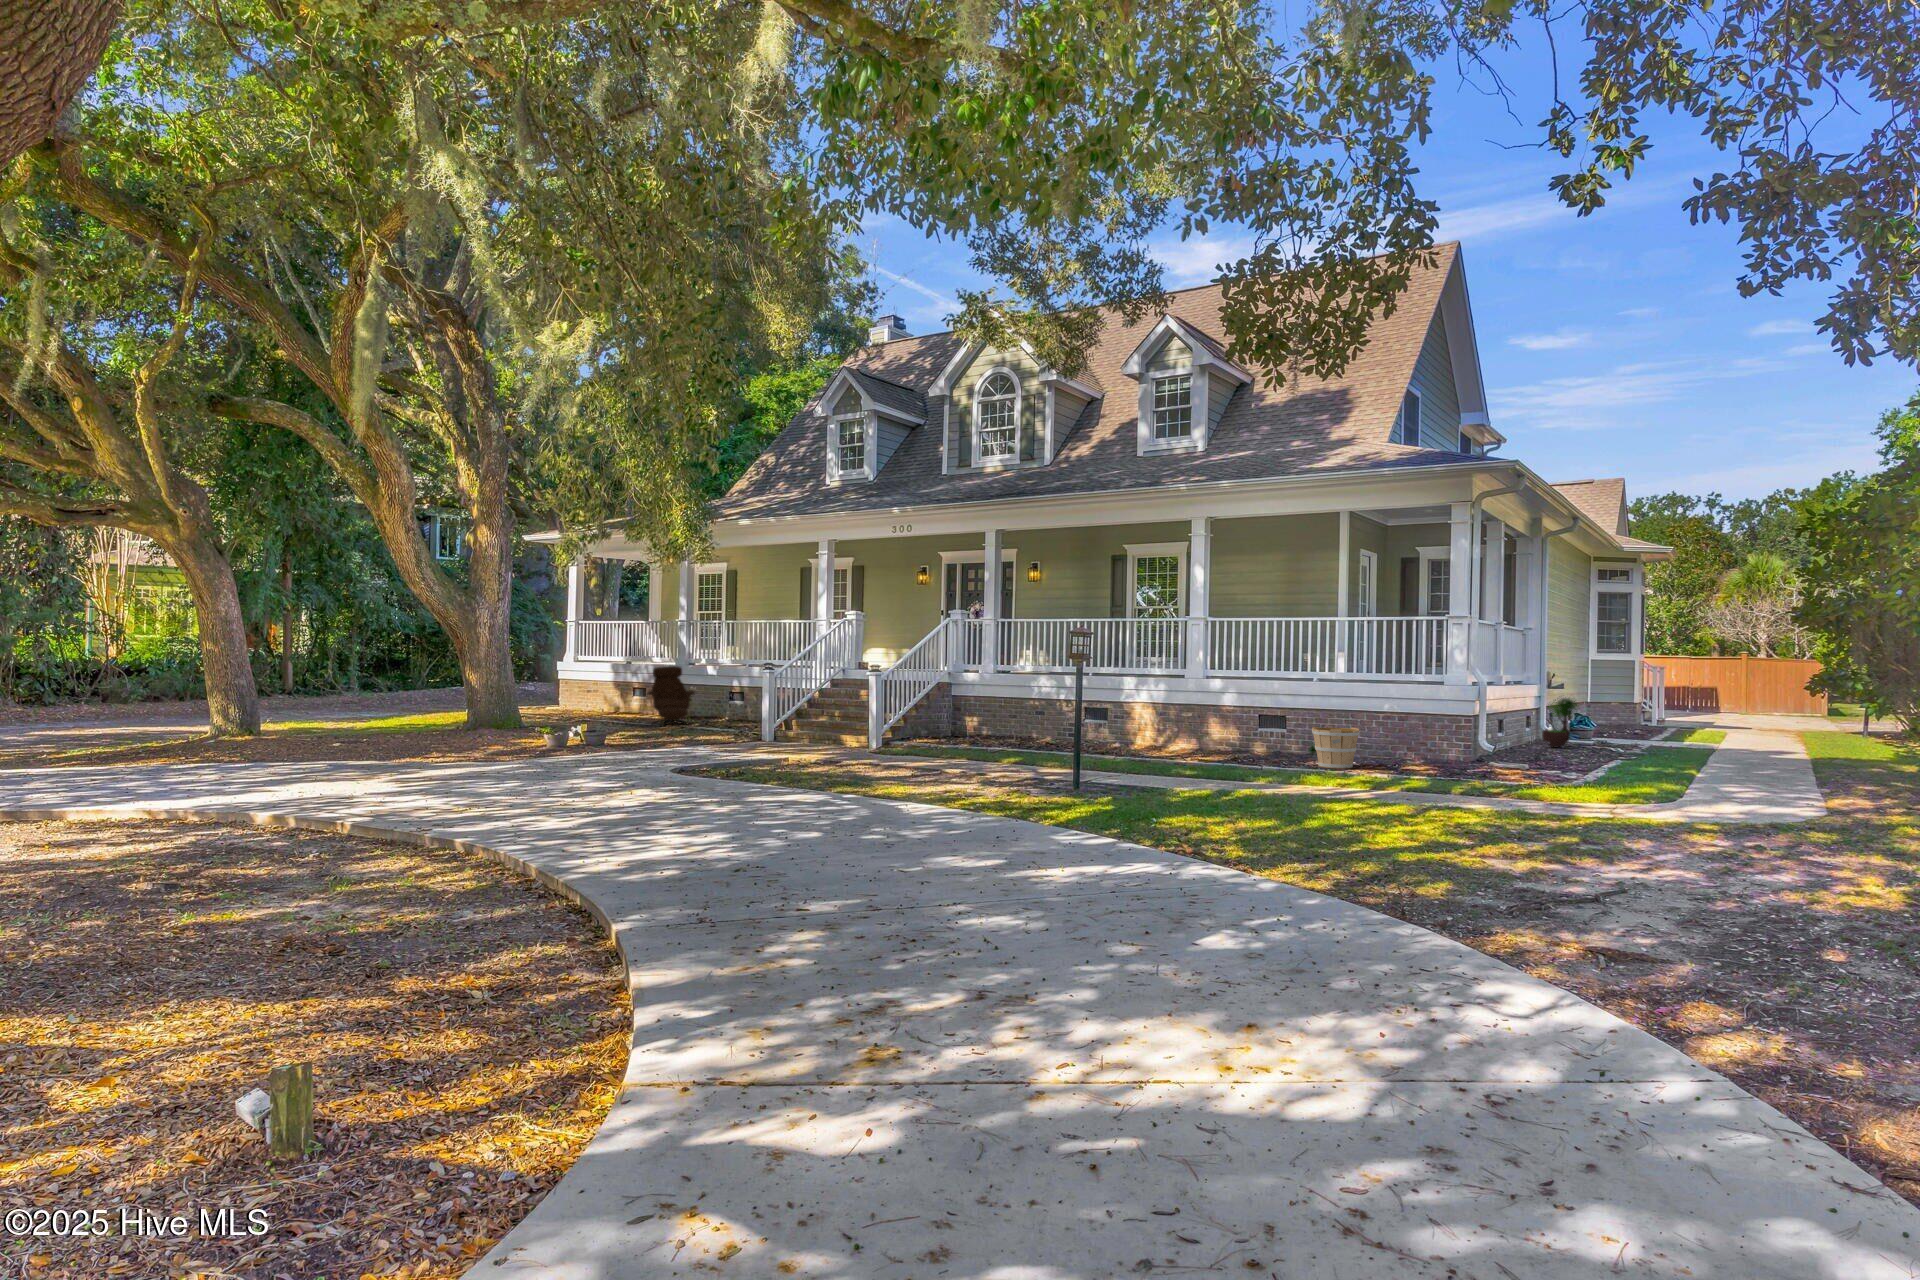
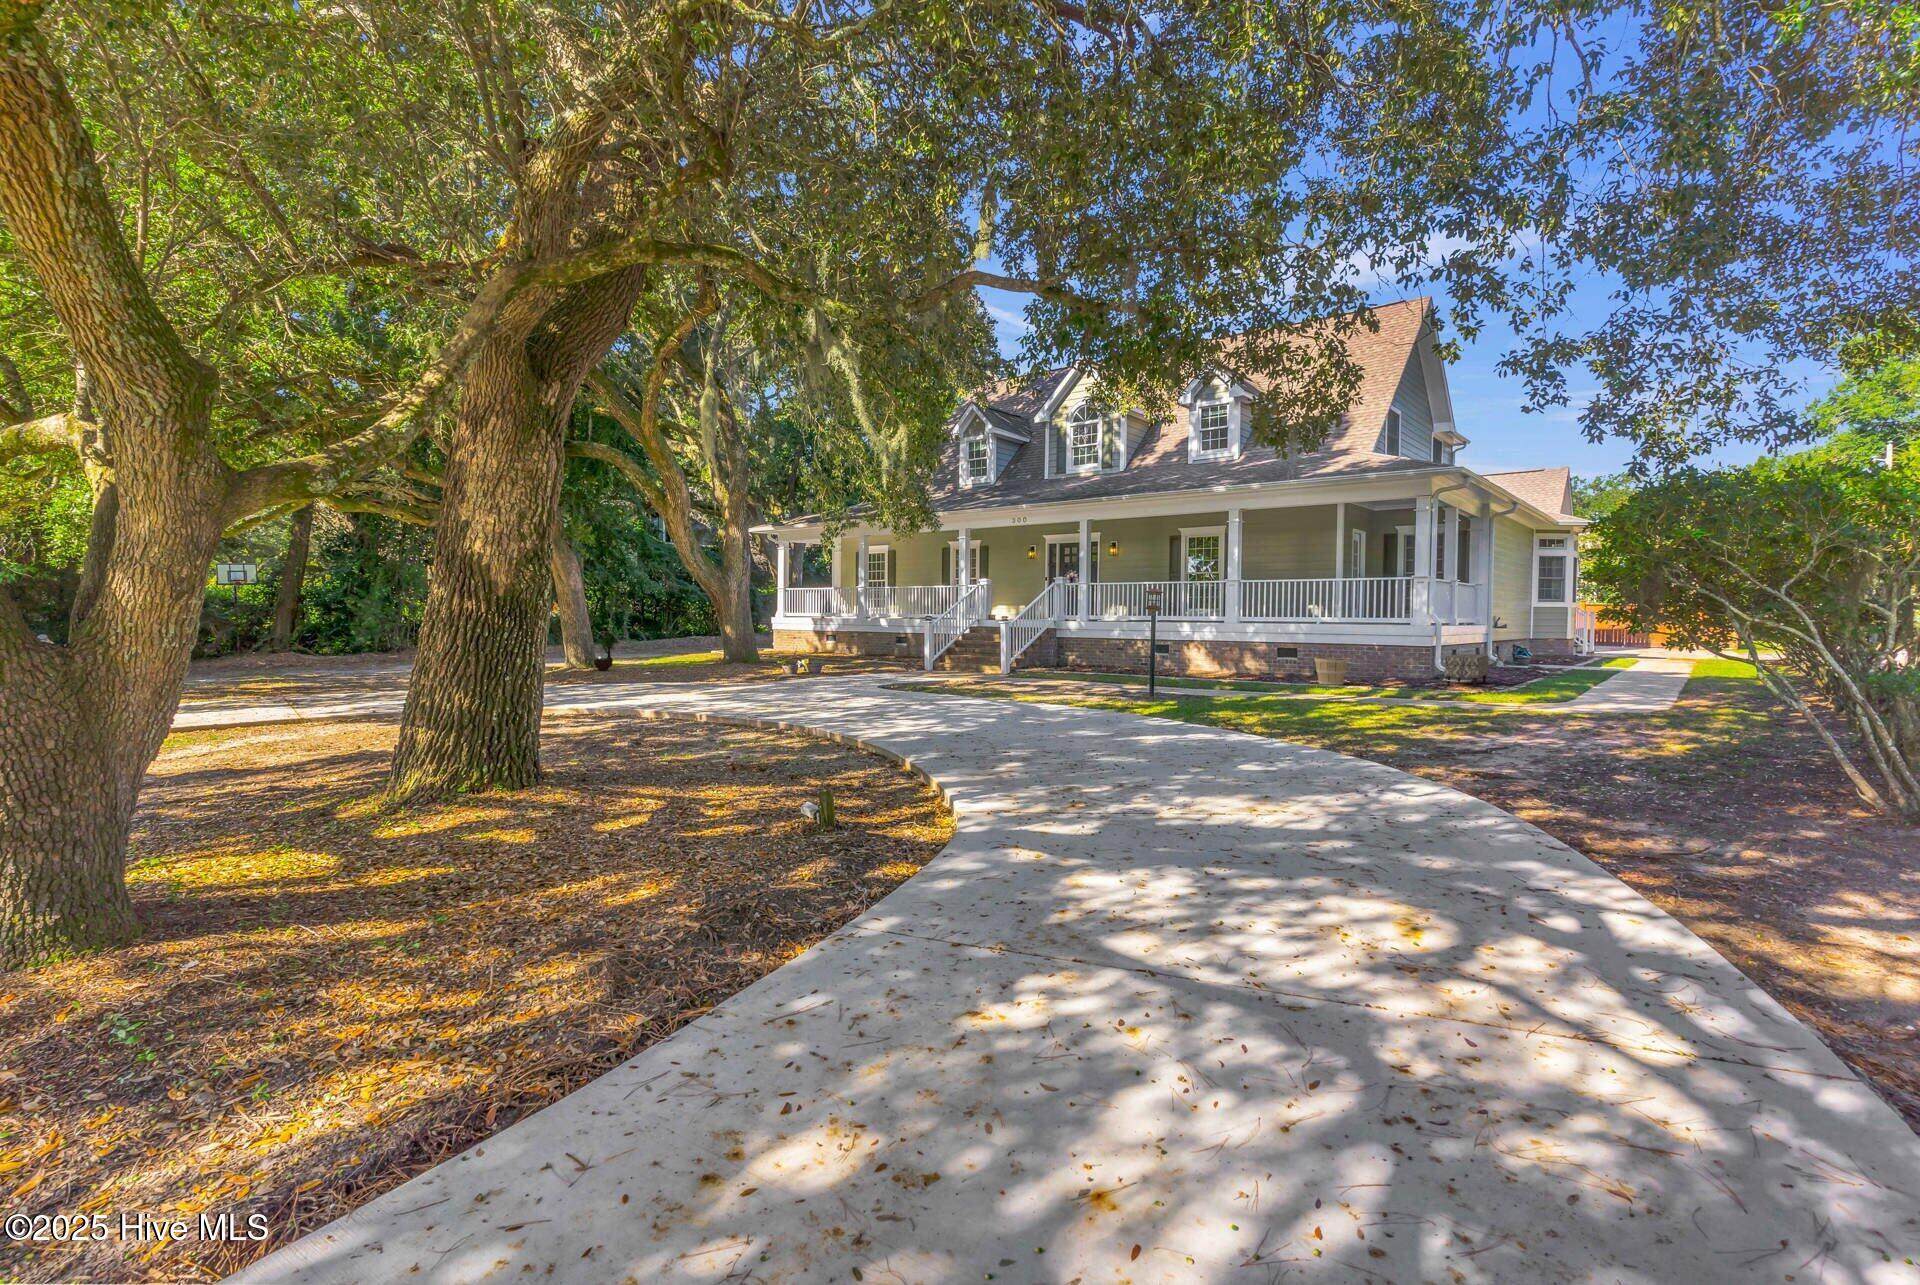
lounge chair: present [647,666,695,726] -> none [839,620,872,662]
potted tree: present [1542,698,1577,747] -> present [594,636,617,671]
bench: none [1491,724,1549,772] -> present [1445,654,1489,687]

